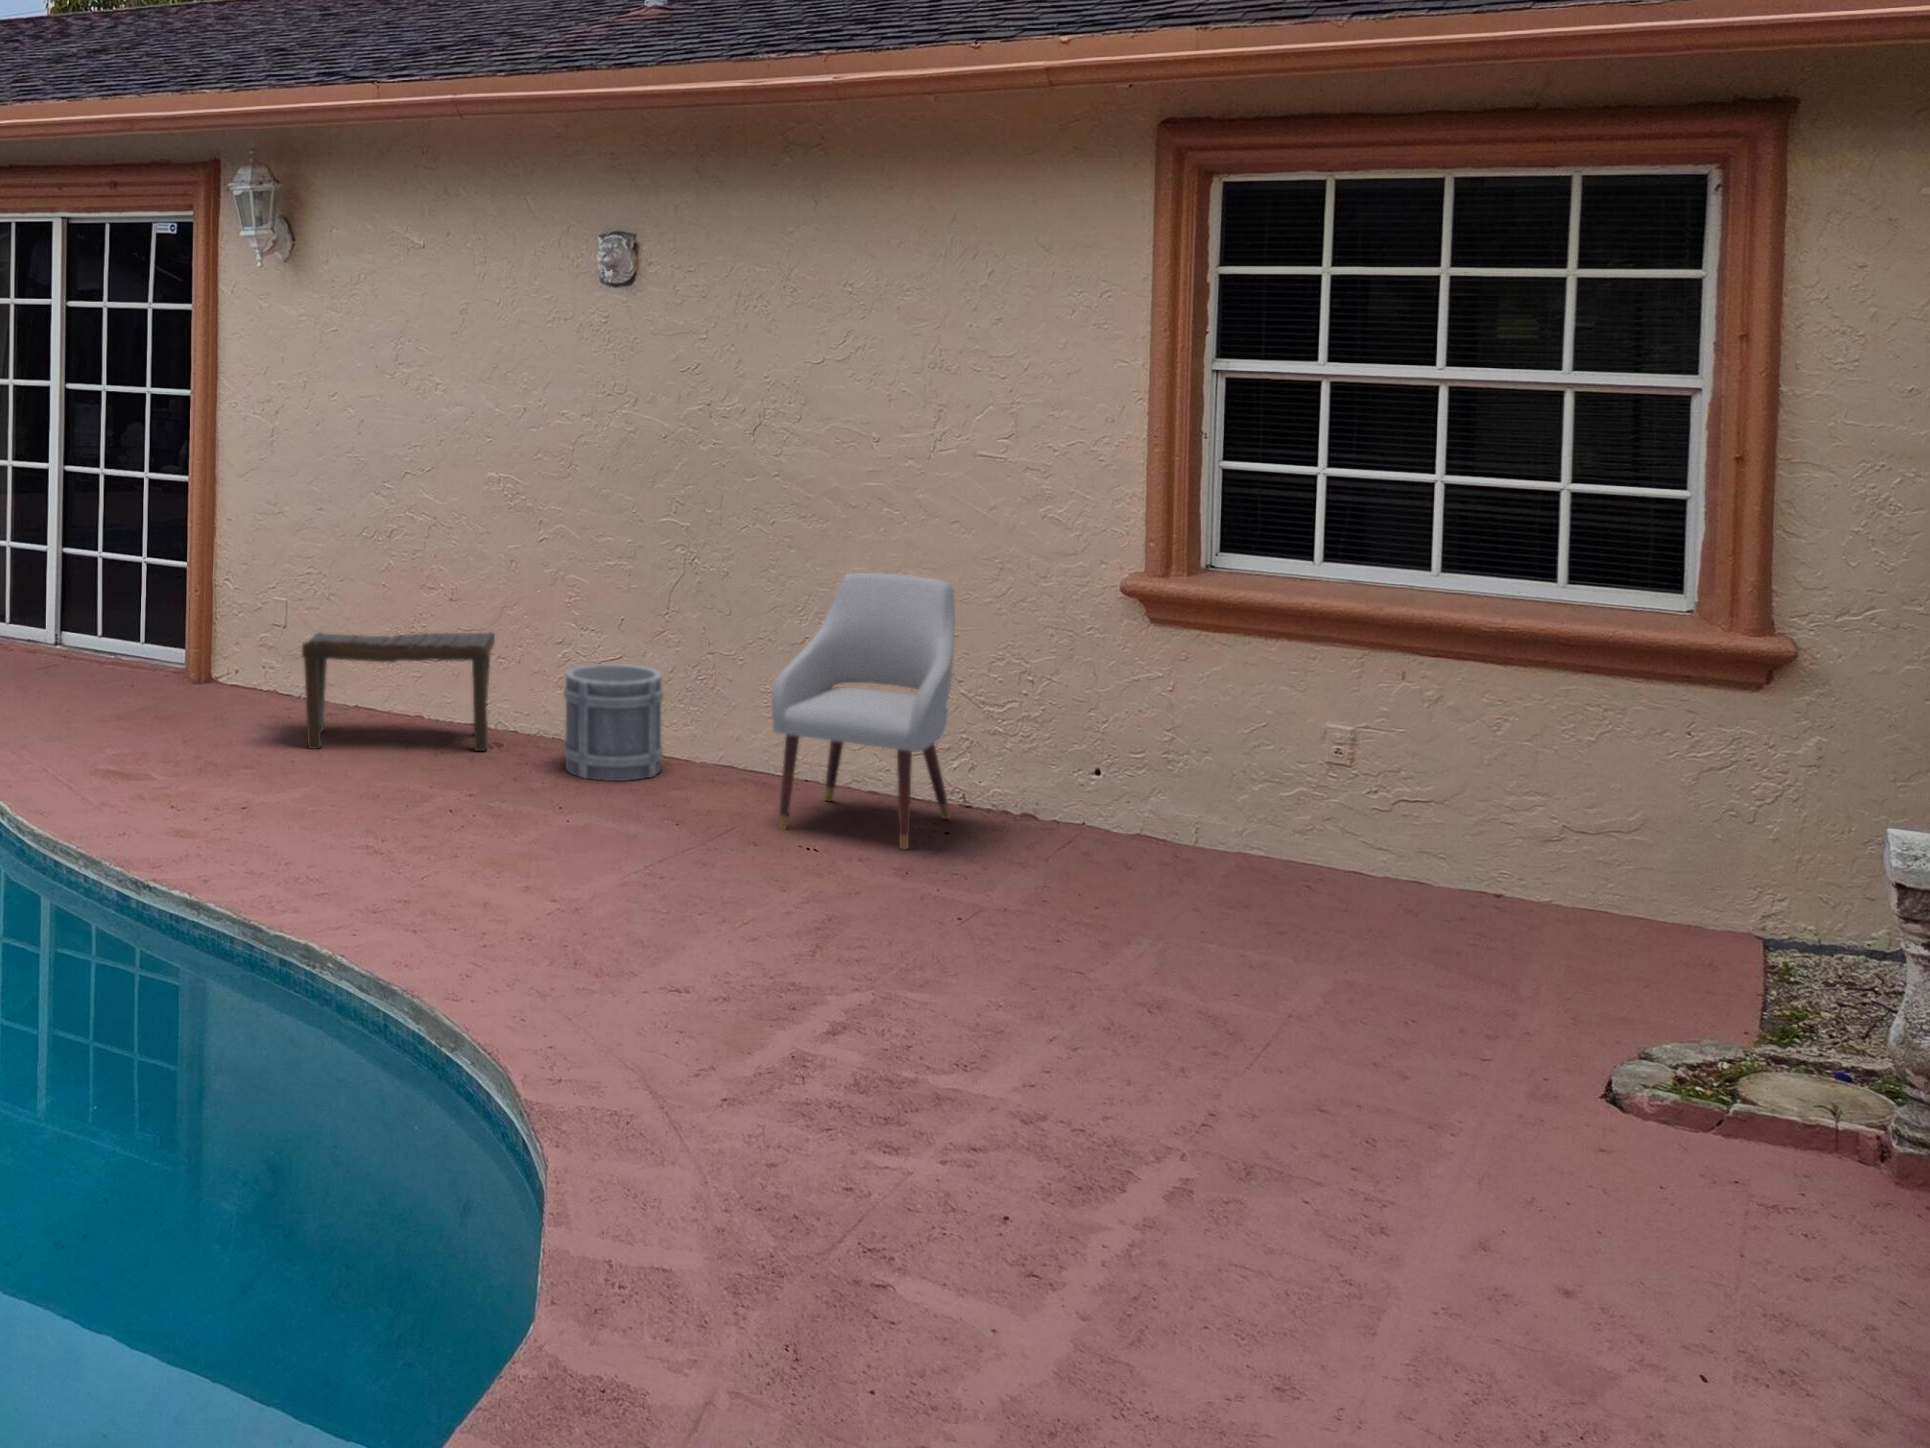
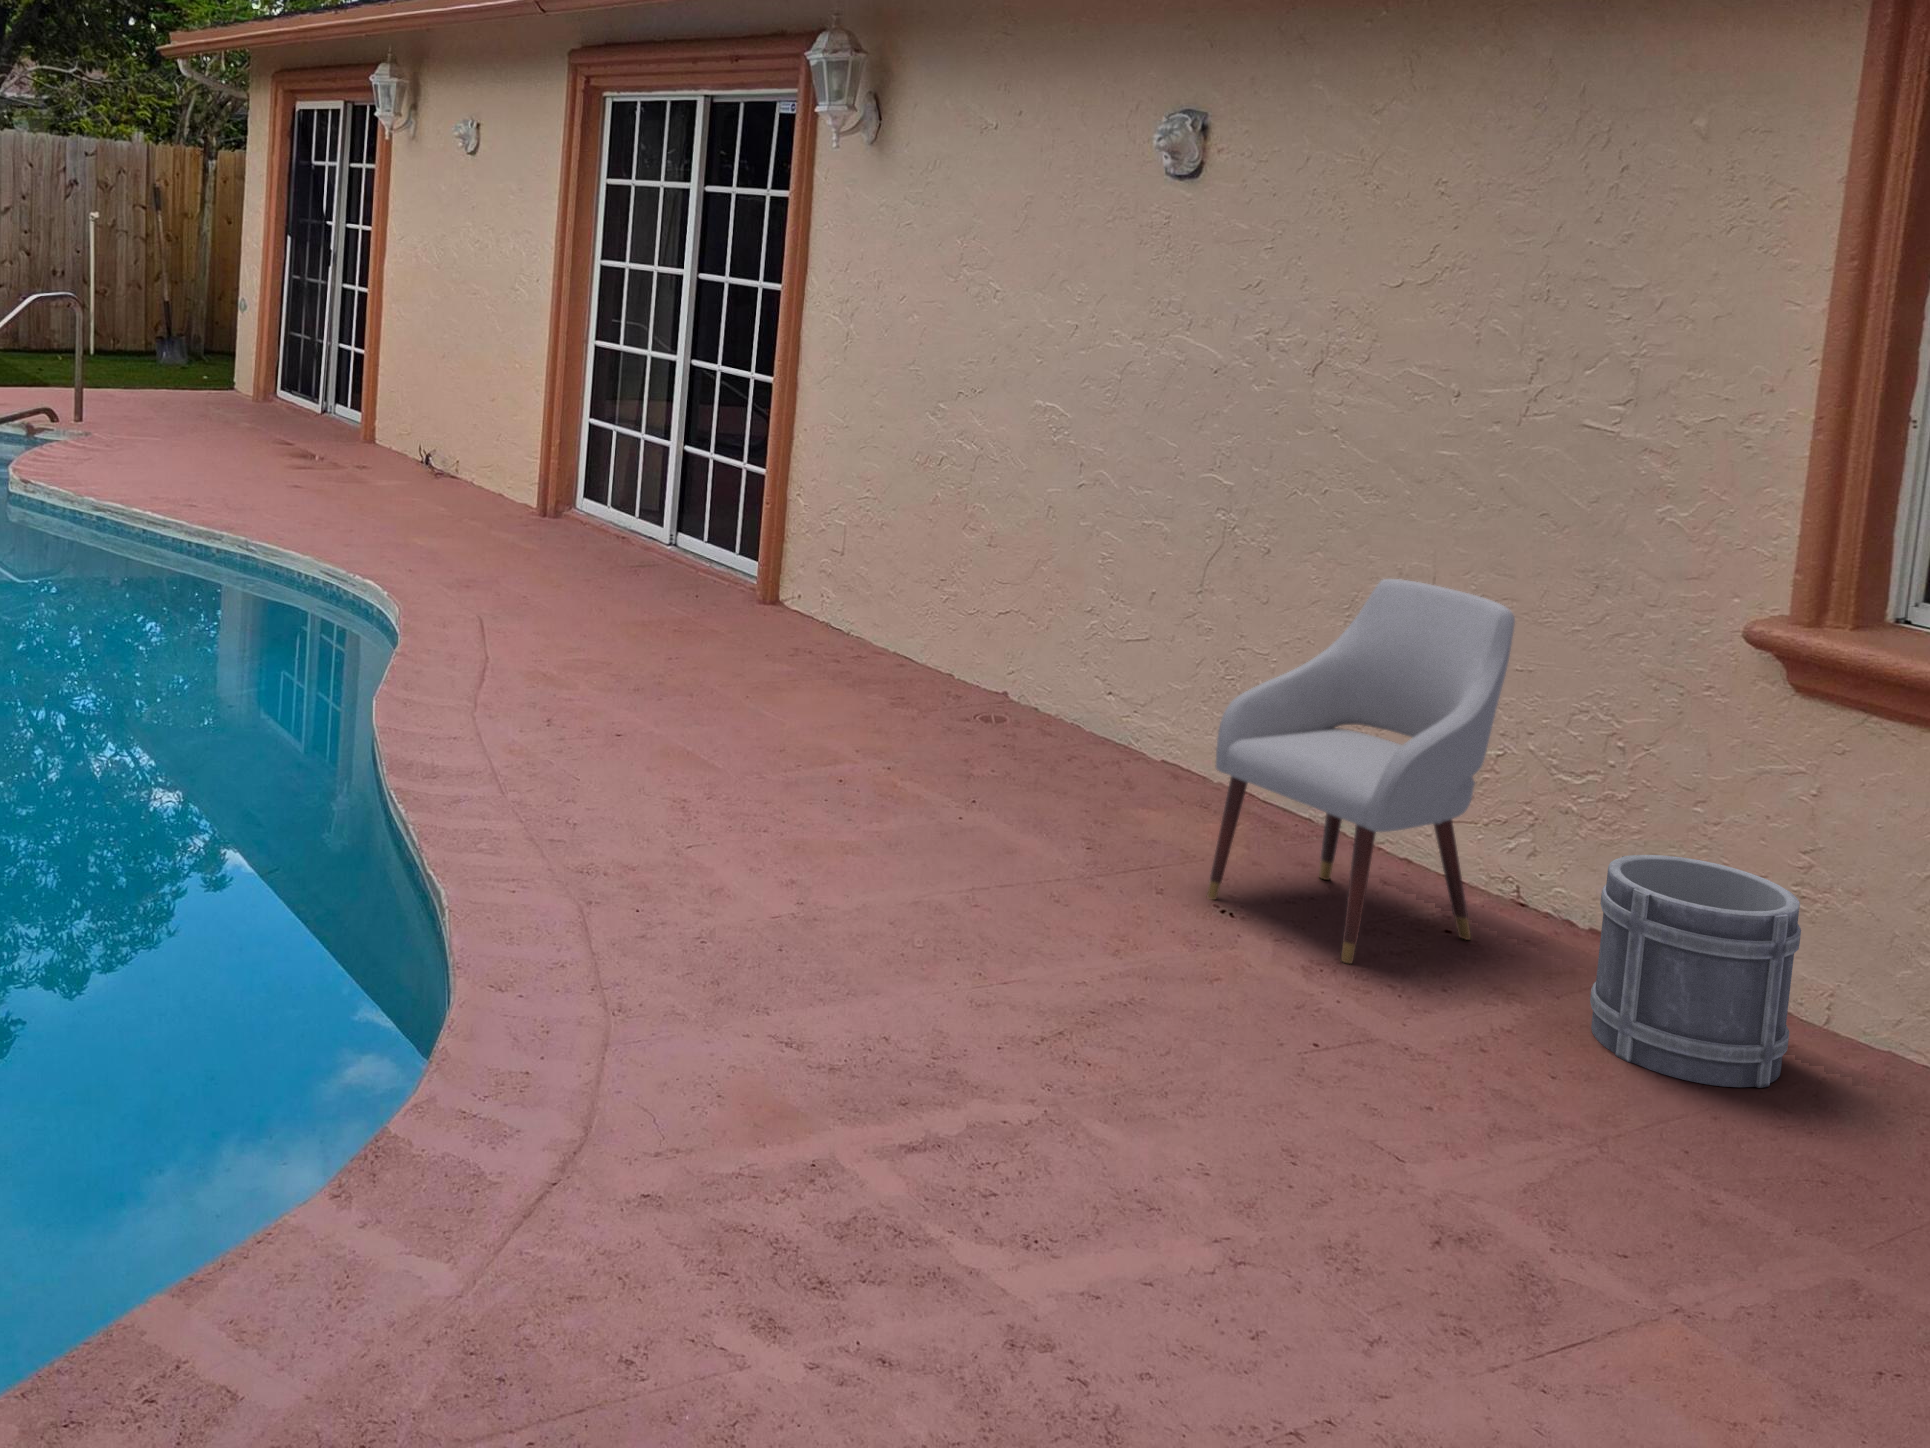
bench: present [302,632,495,751] -> none [775,566,1016,734]
bucket: present [564,664,663,781] -> present [1590,855,1801,1088]

